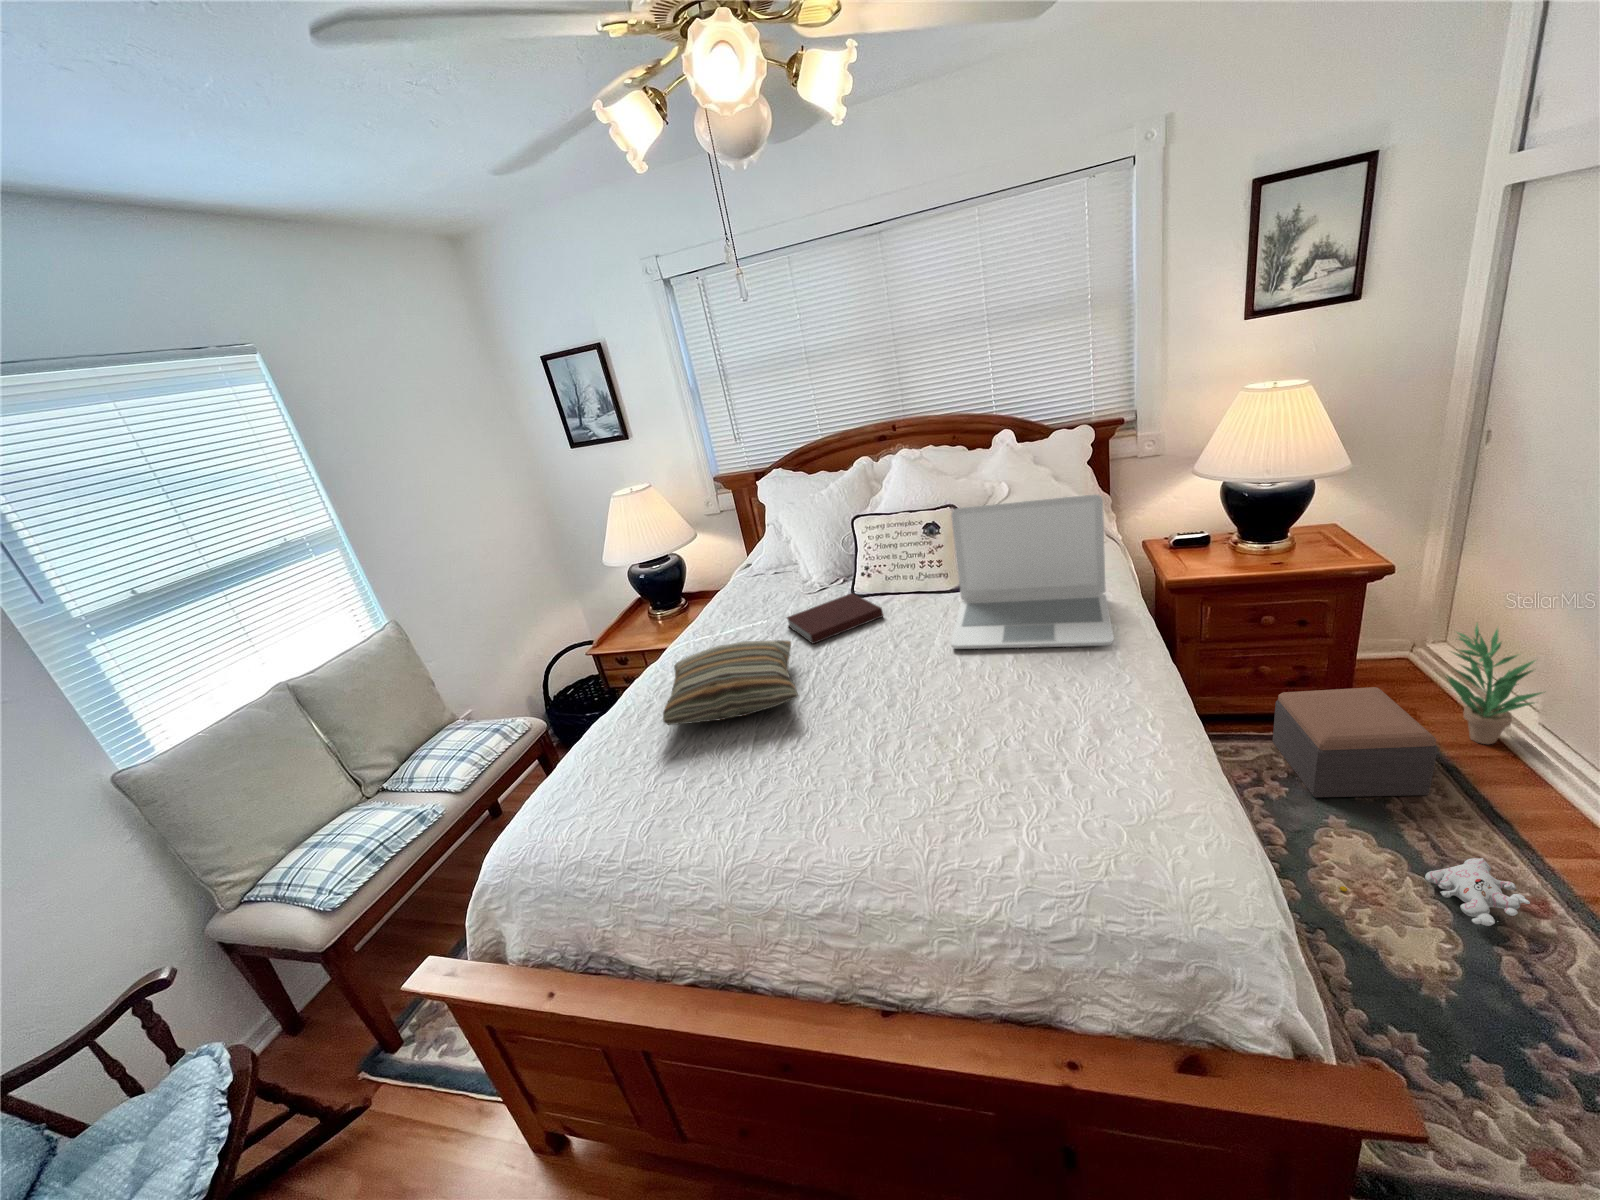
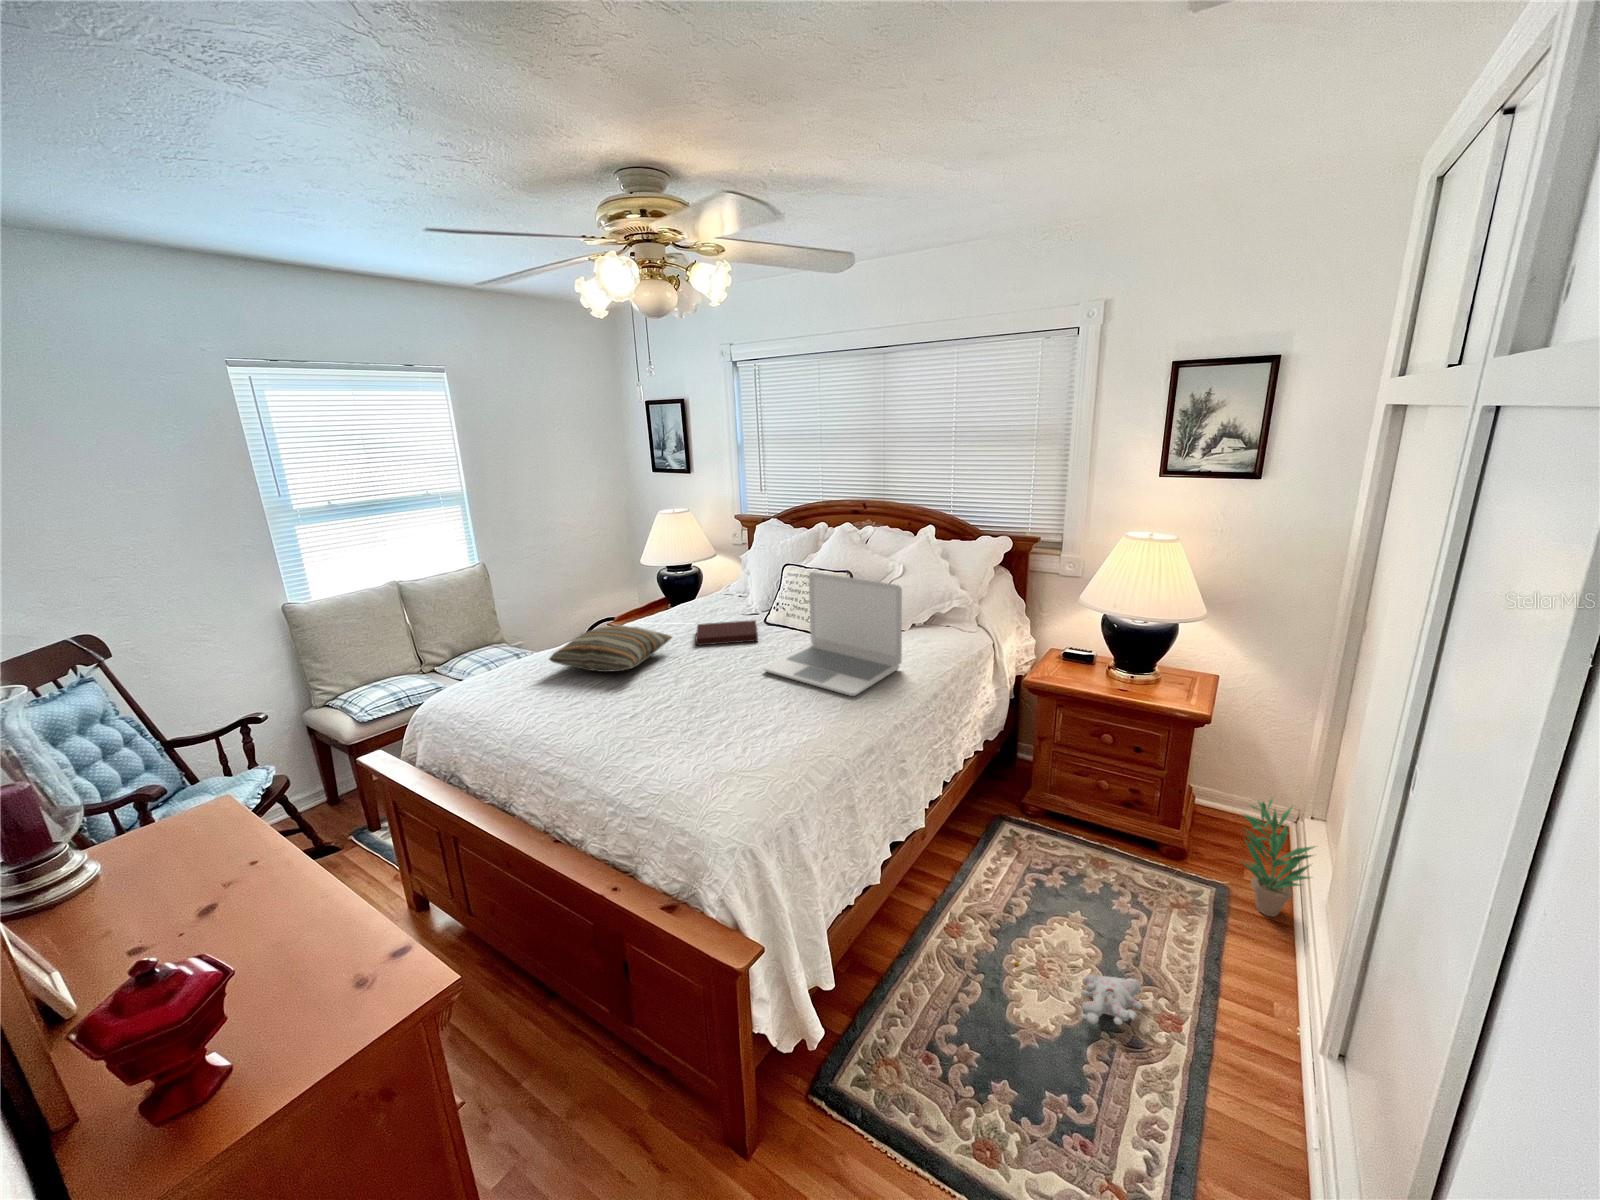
footstool: present [1273,687,1438,797] -> none [1068,807,1176,930]

